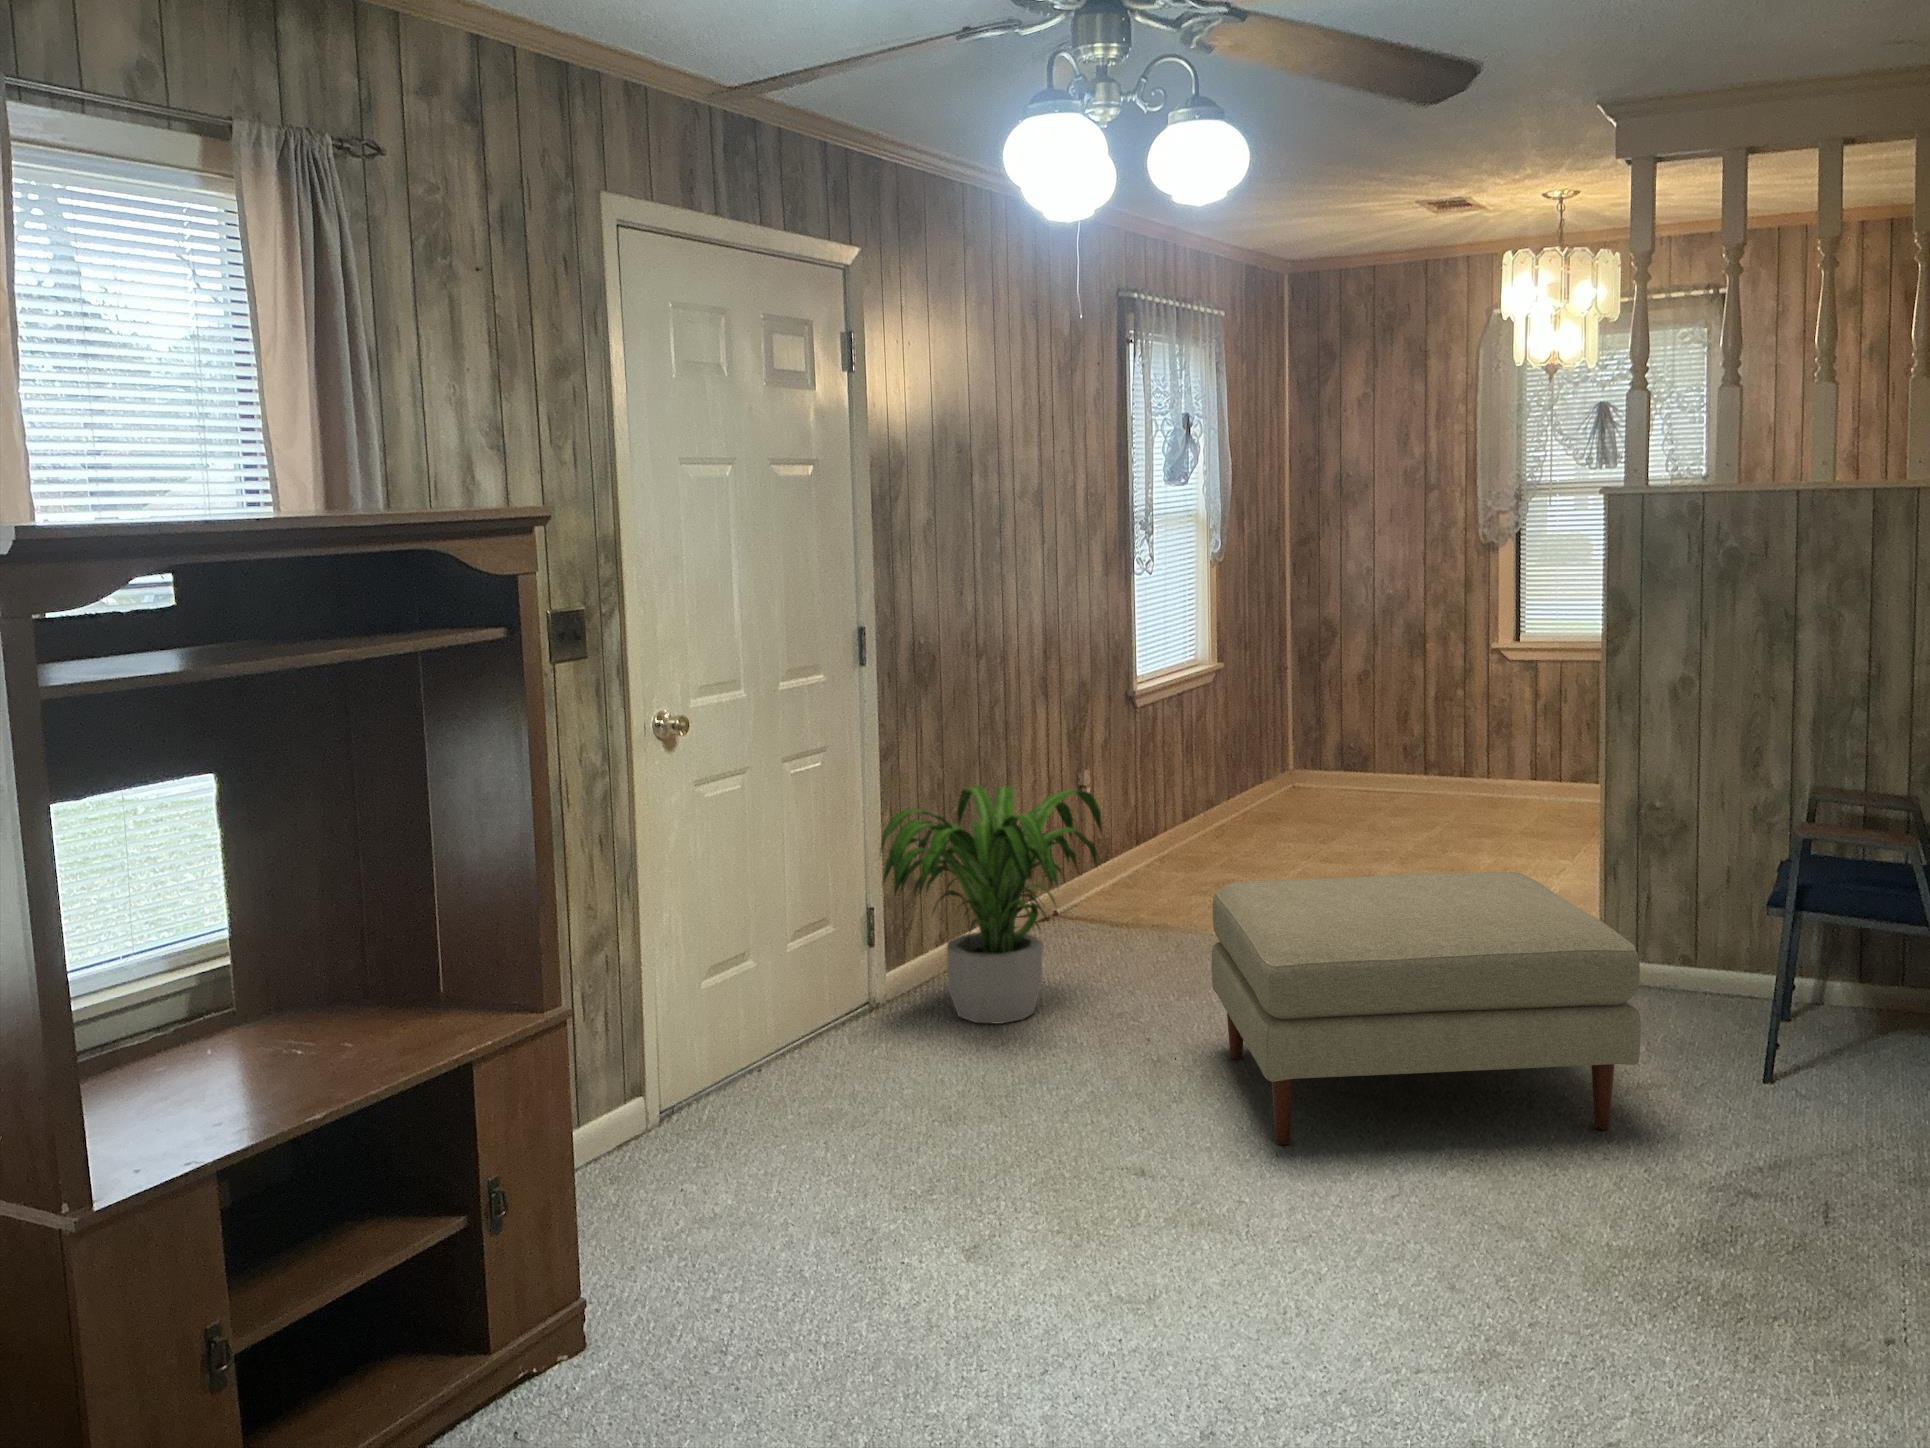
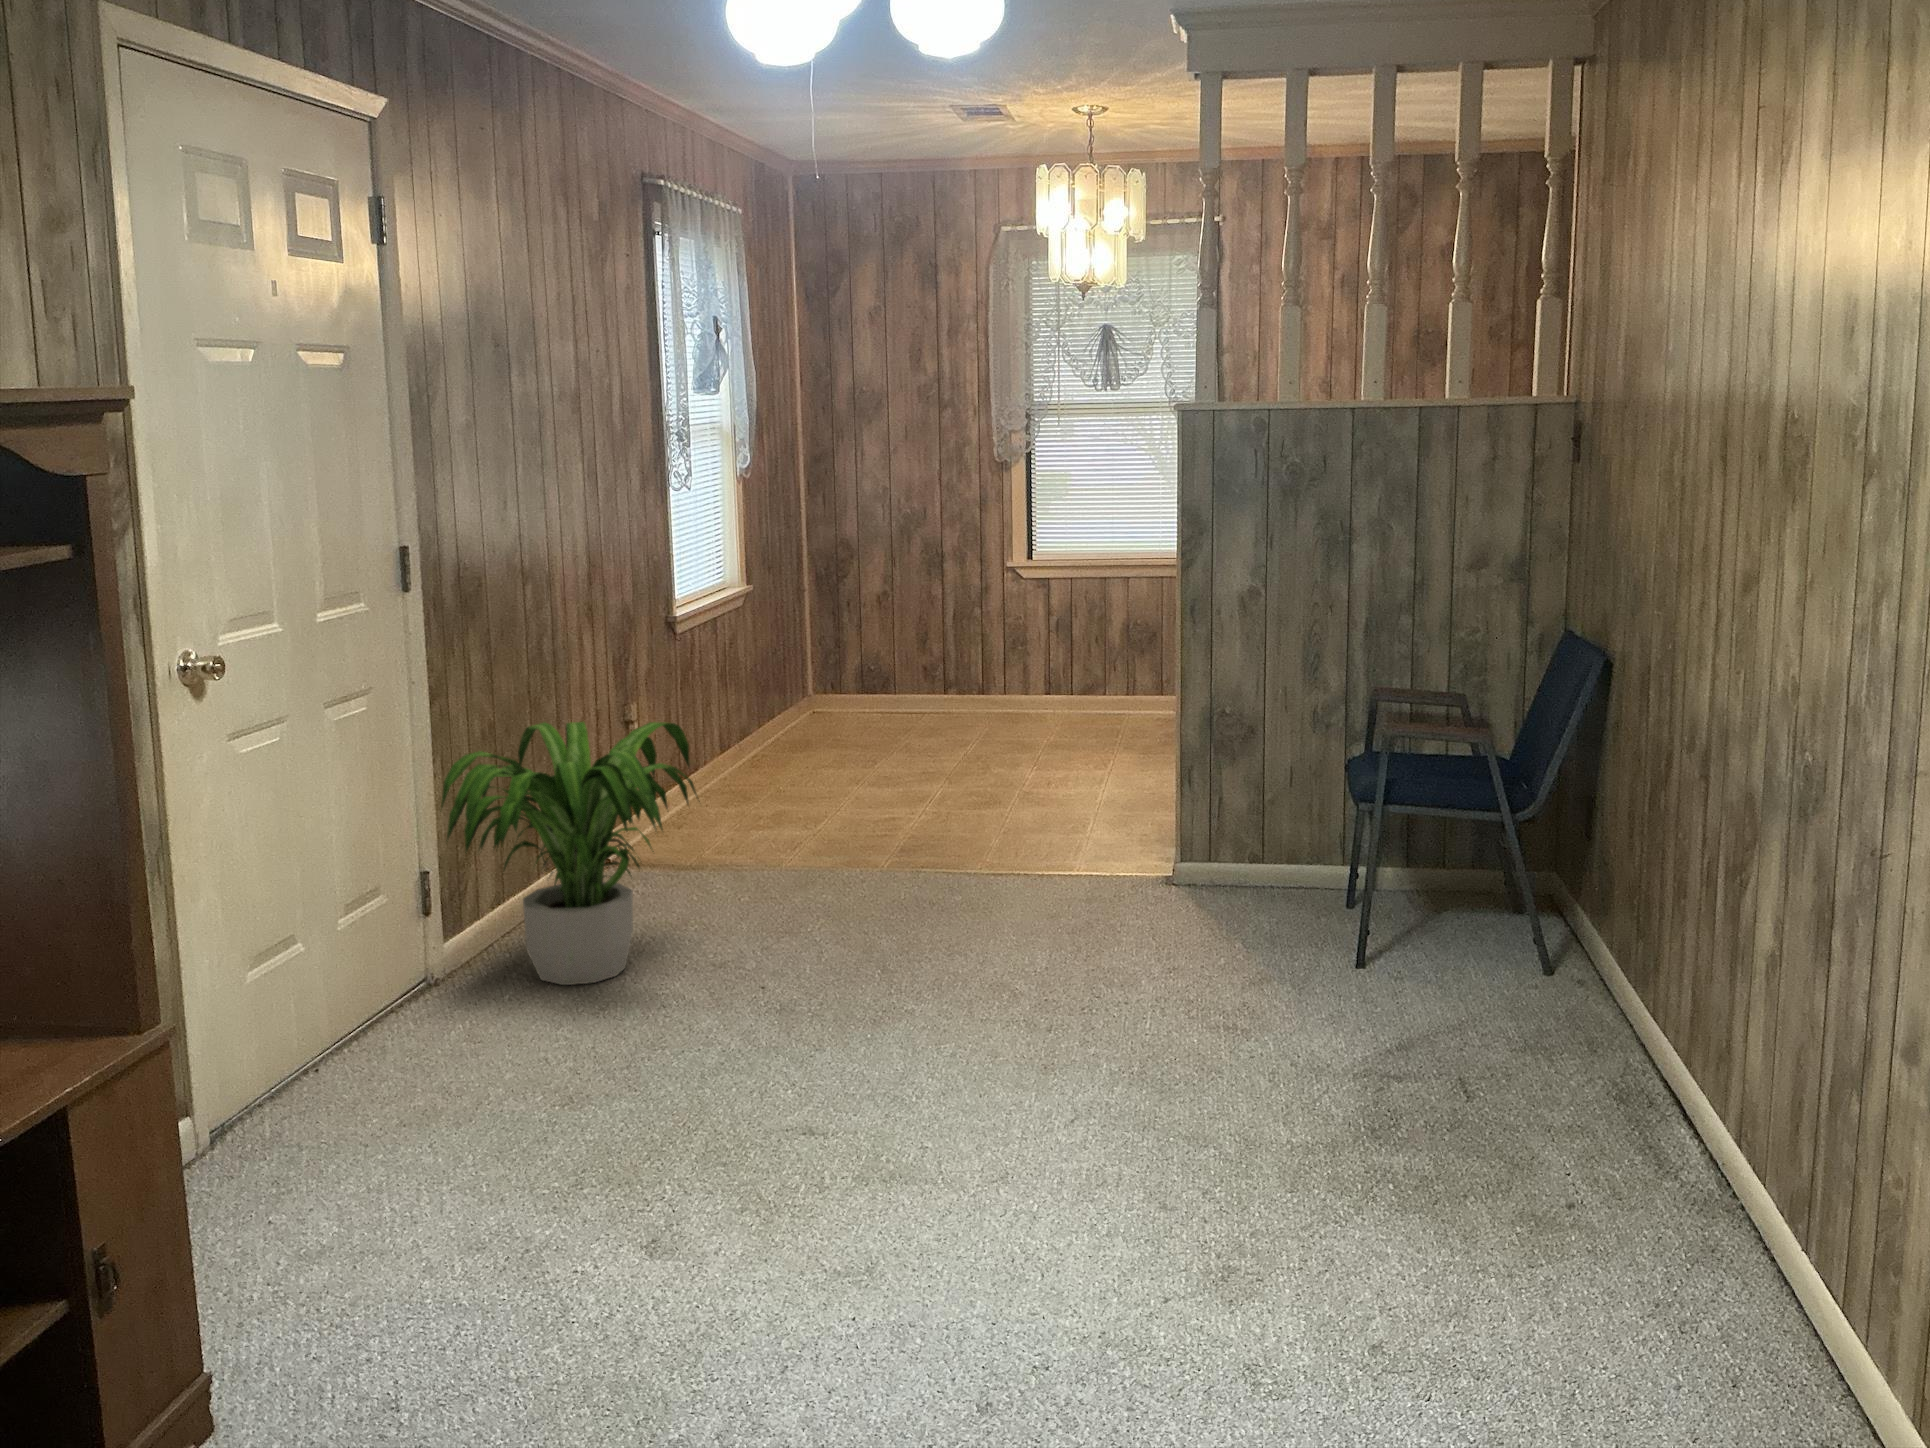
ottoman: present [1212,872,1641,1145] -> none [833,783,1273,1080]

